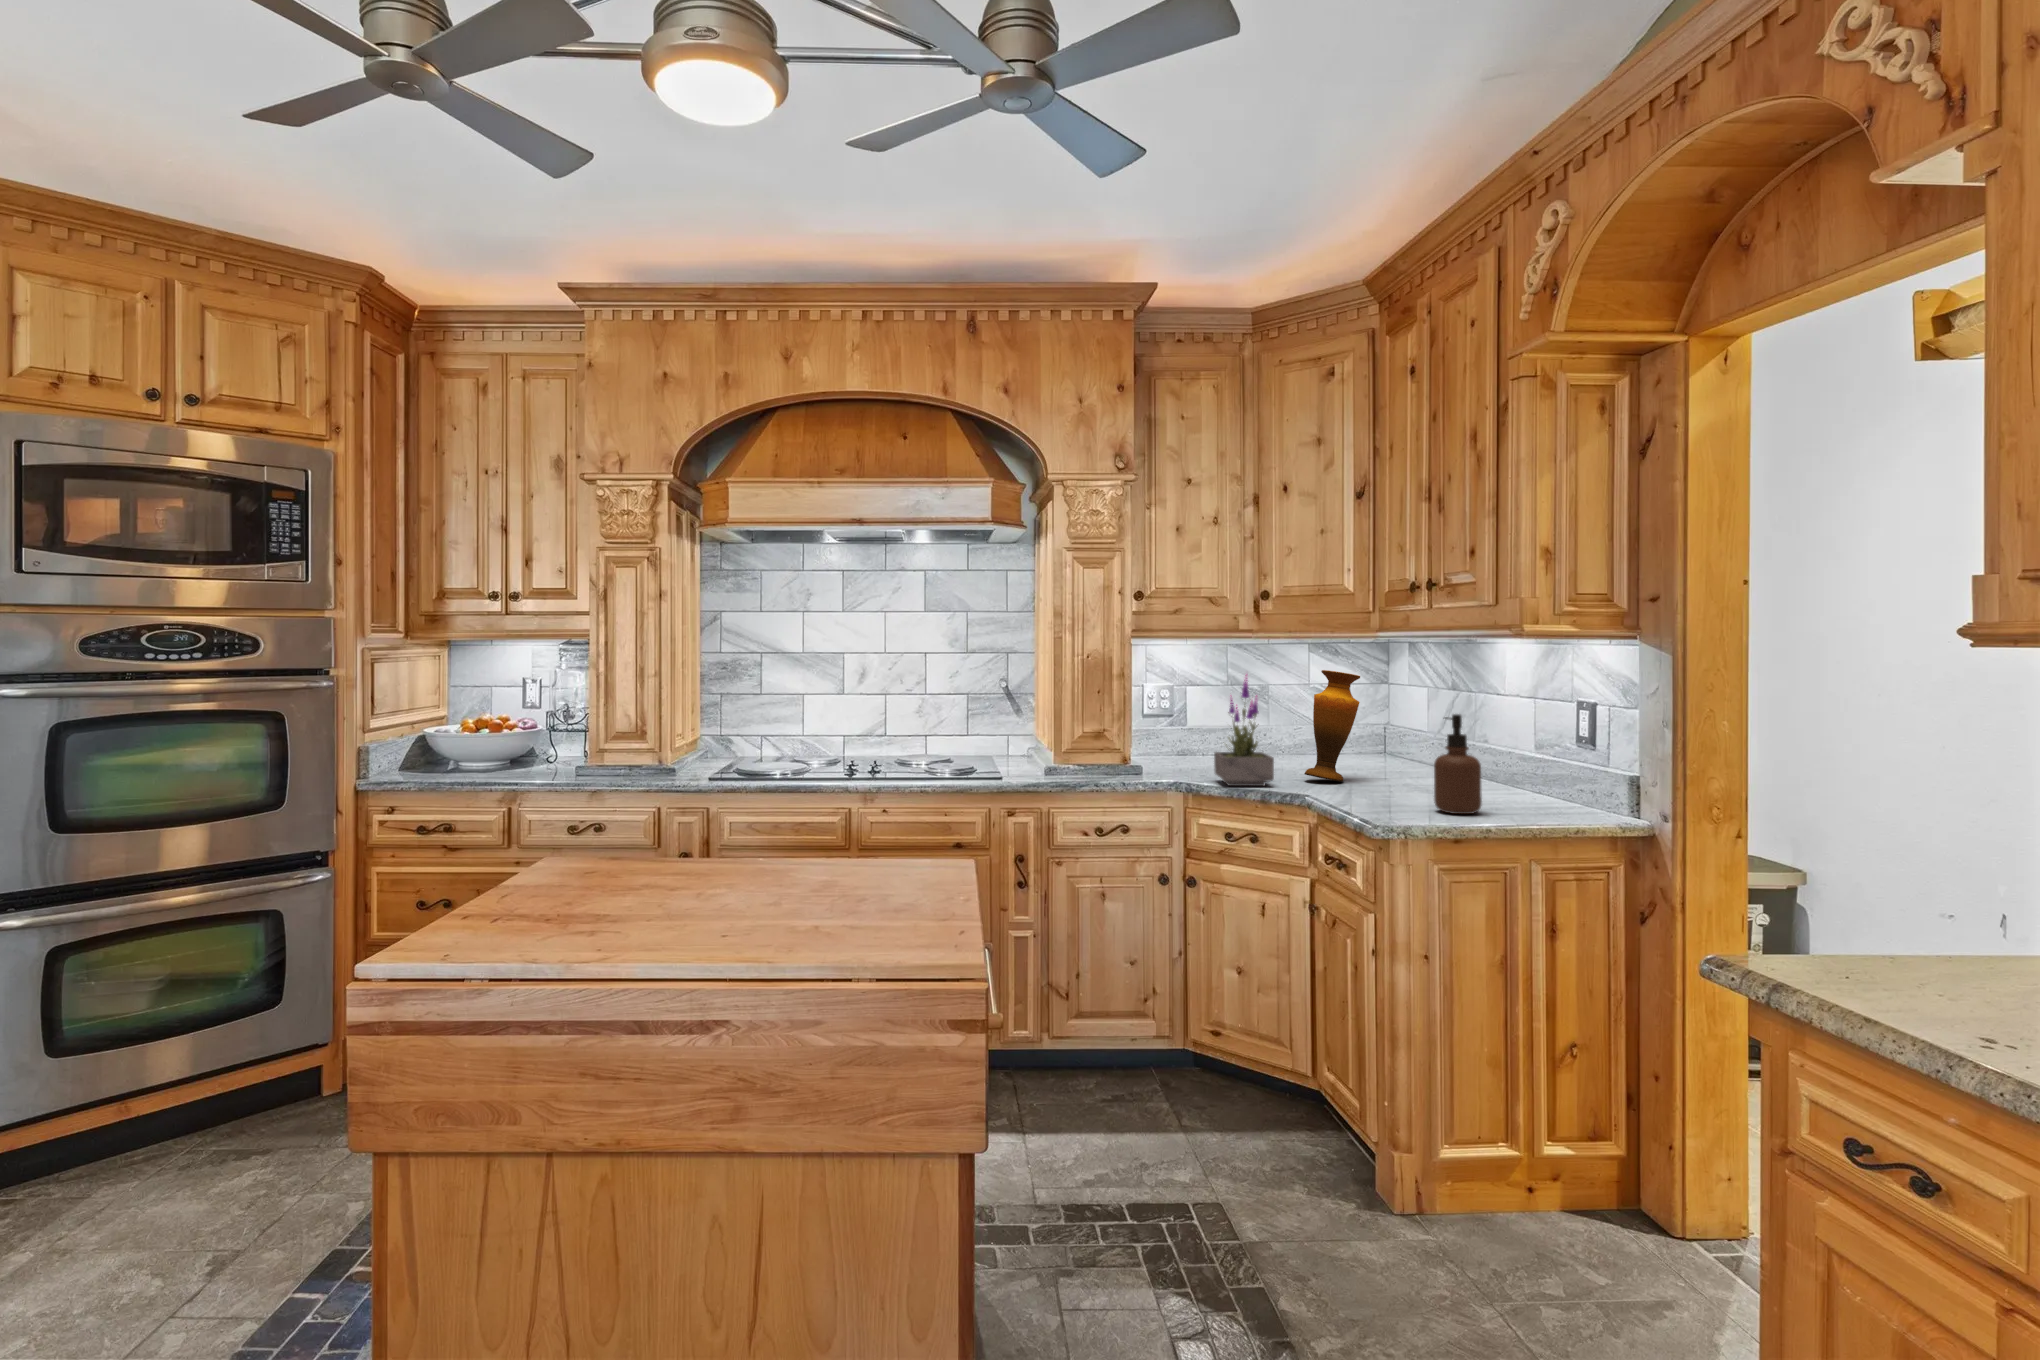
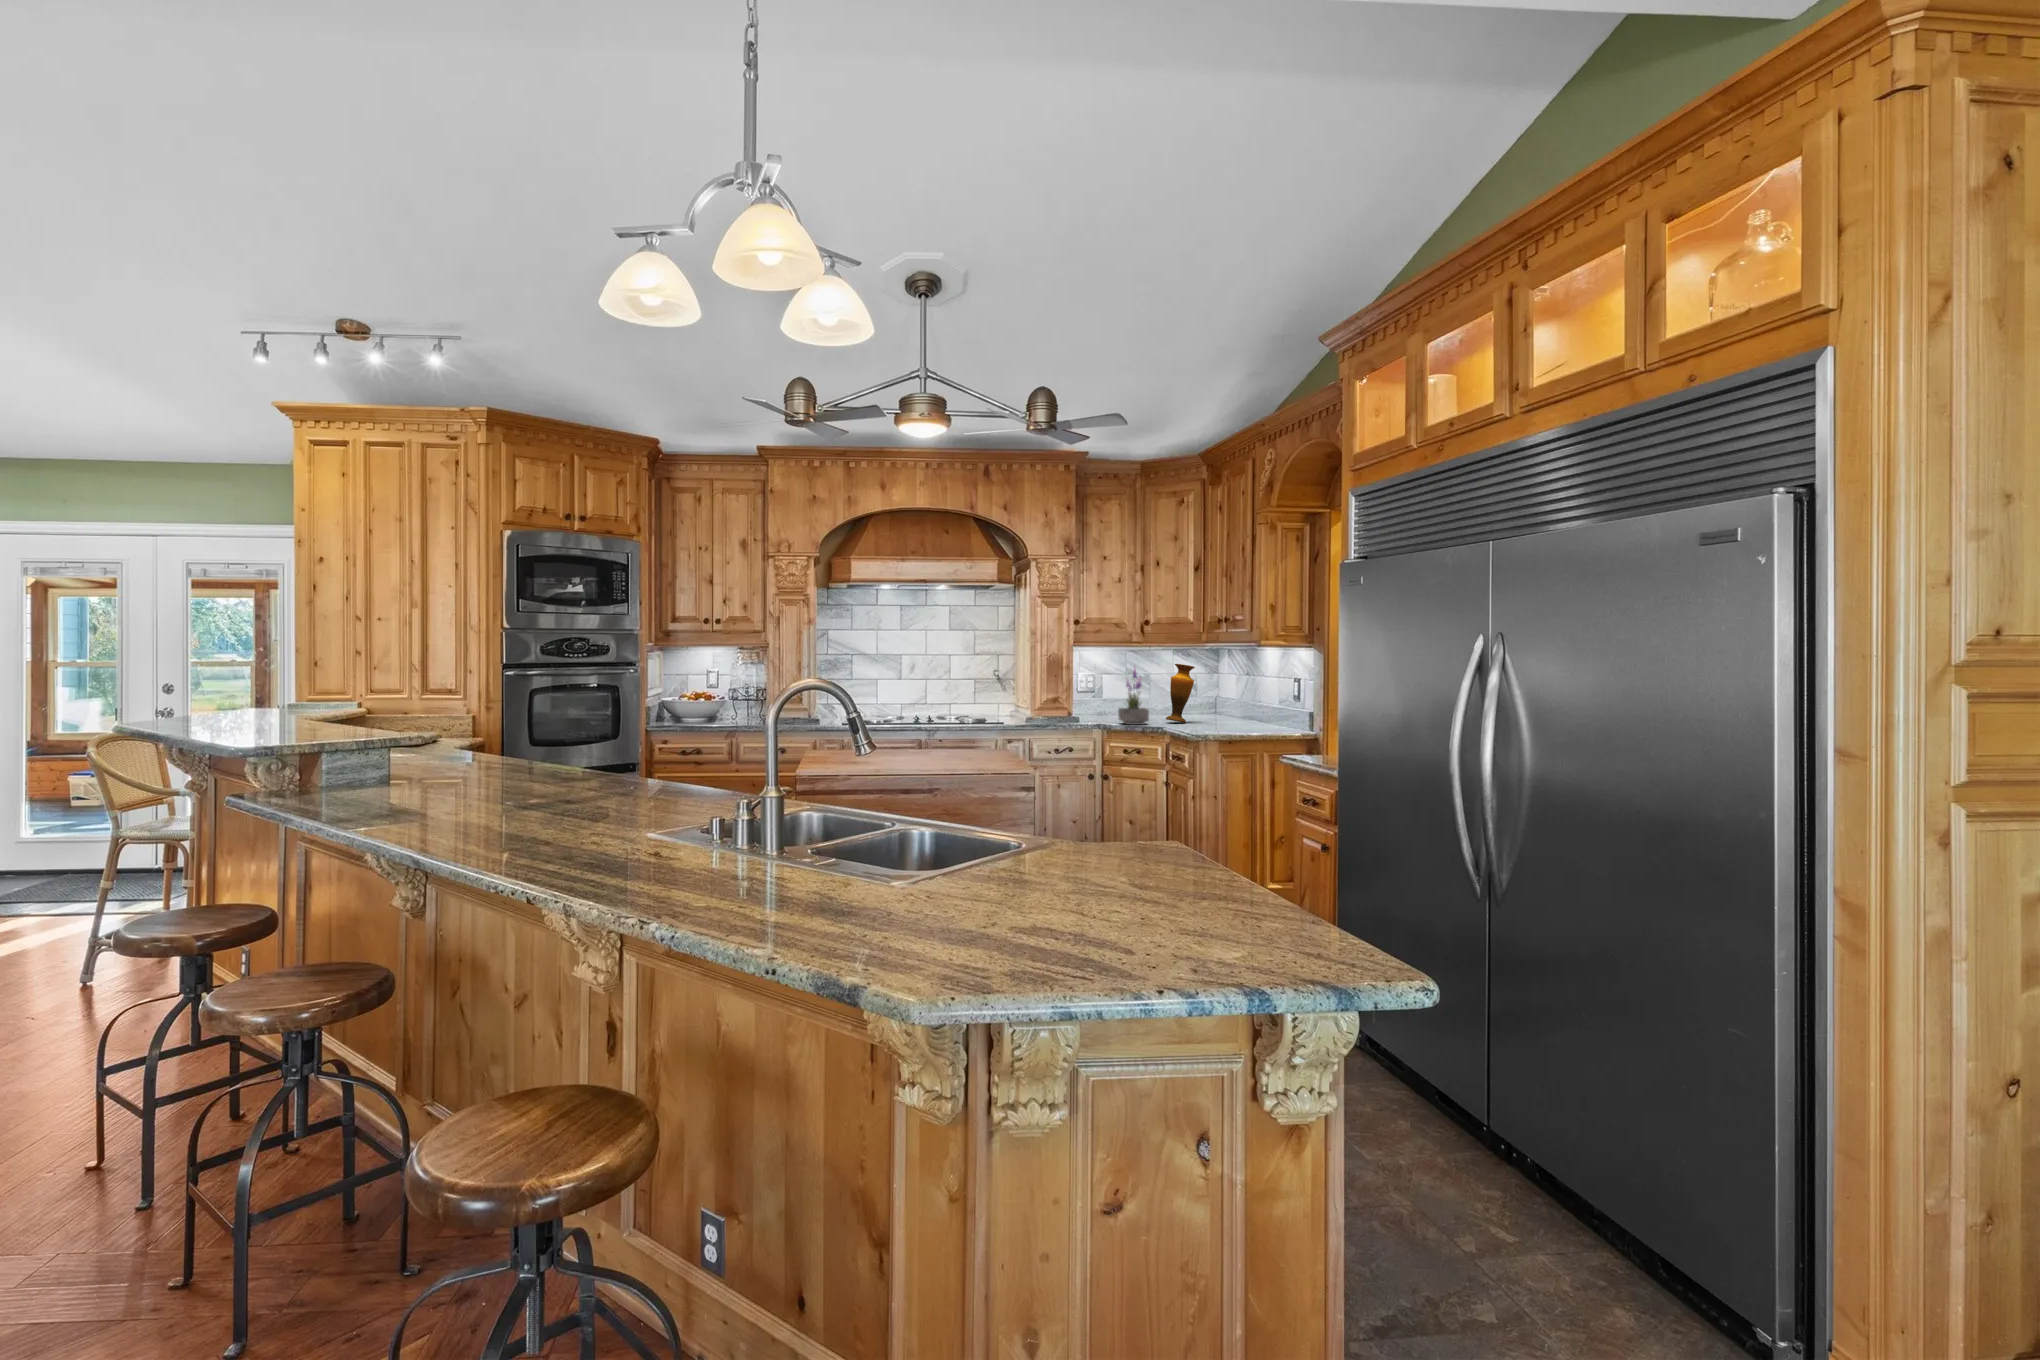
soap dispenser: present [1434,714,1482,814] -> none [1223,684,1244,731]

